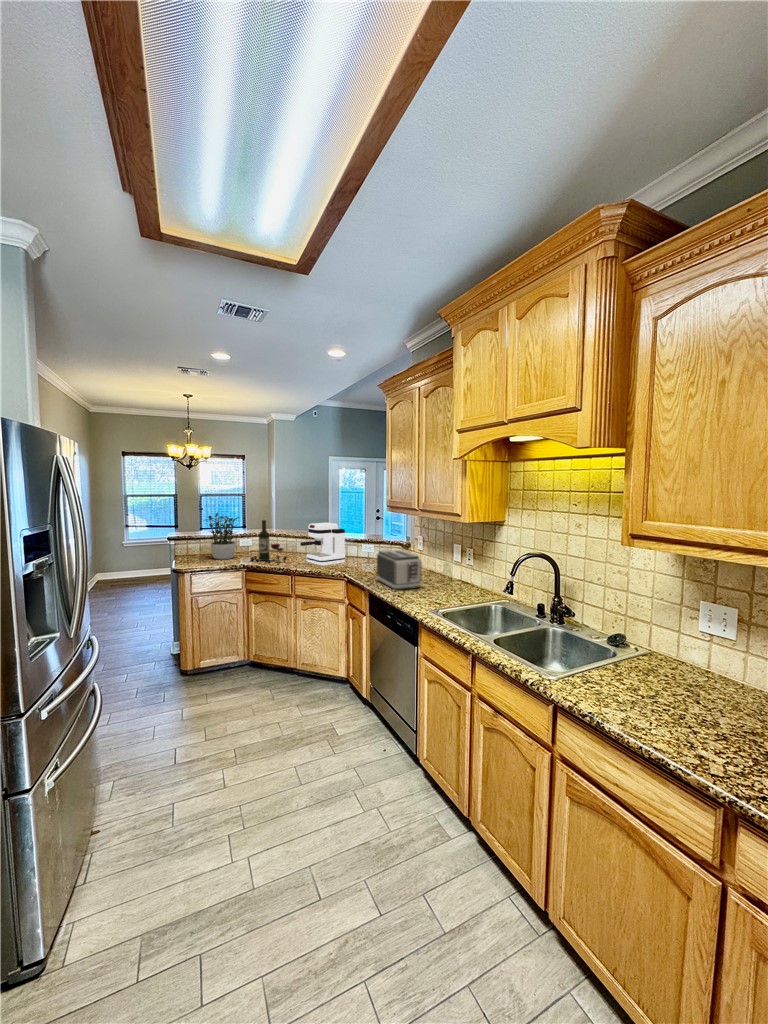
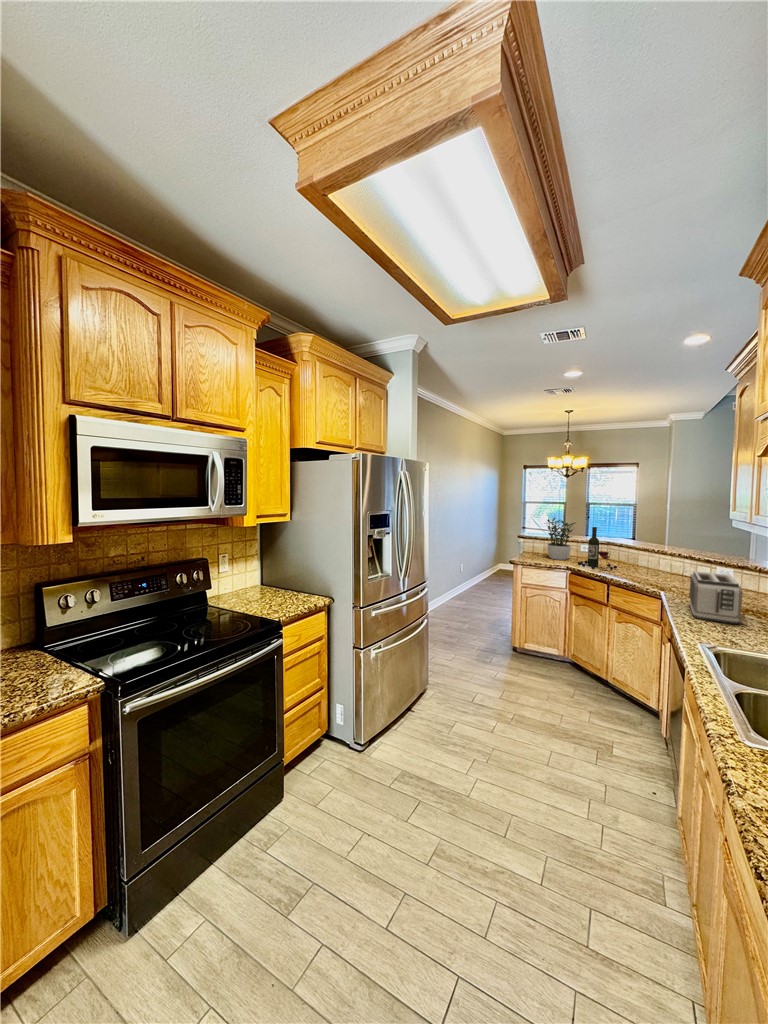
coffee maker: present [300,523,345,566] -> none [624,535,681,583]

